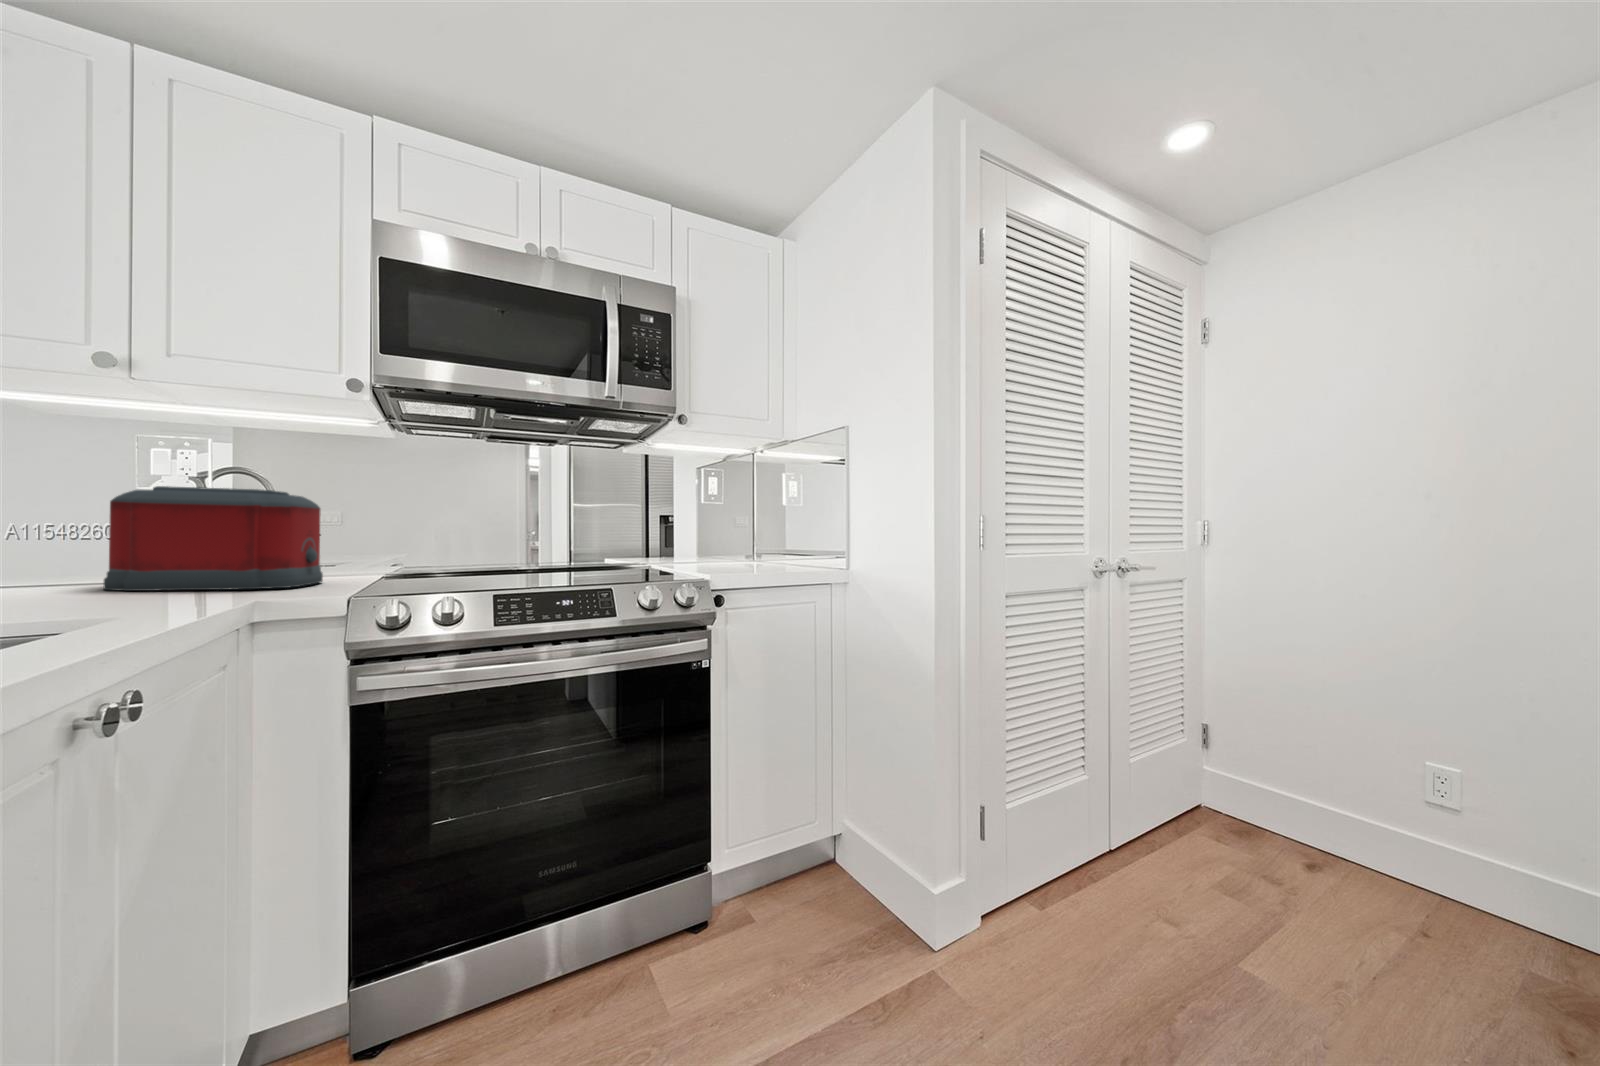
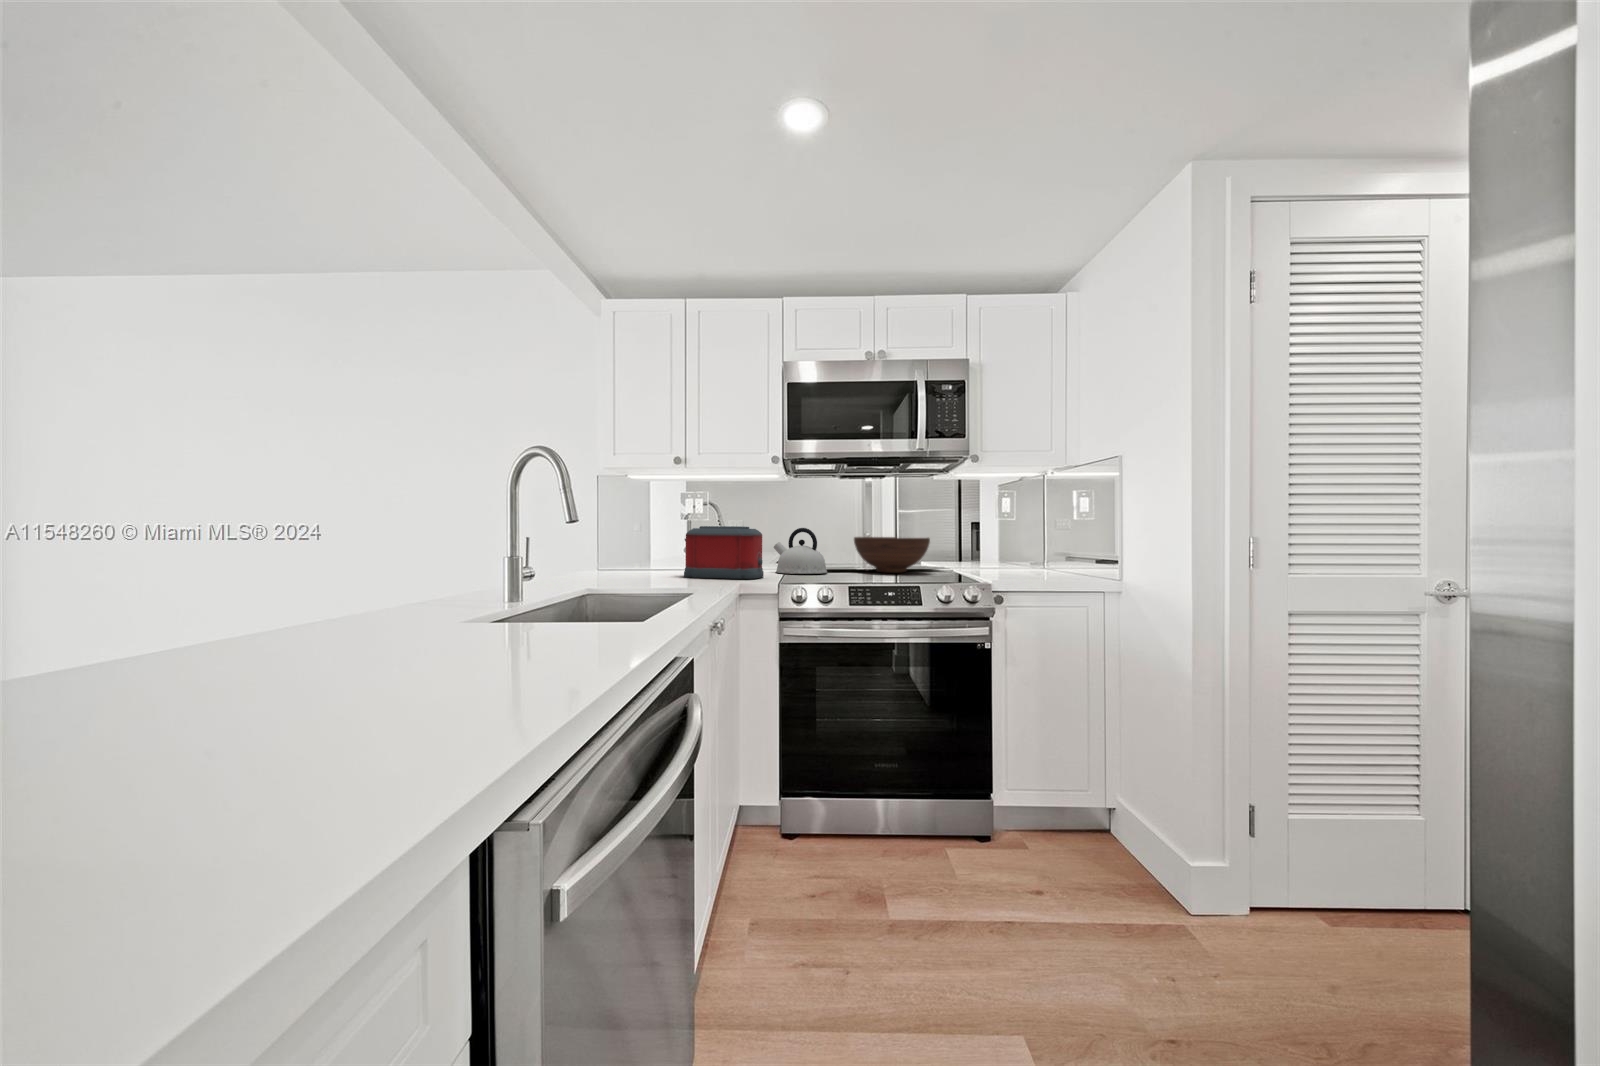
kettle: none [358,502,458,574] -> present [774,528,827,574]
fruit bowl: none [503,519,614,568] -> present [854,537,930,573]

